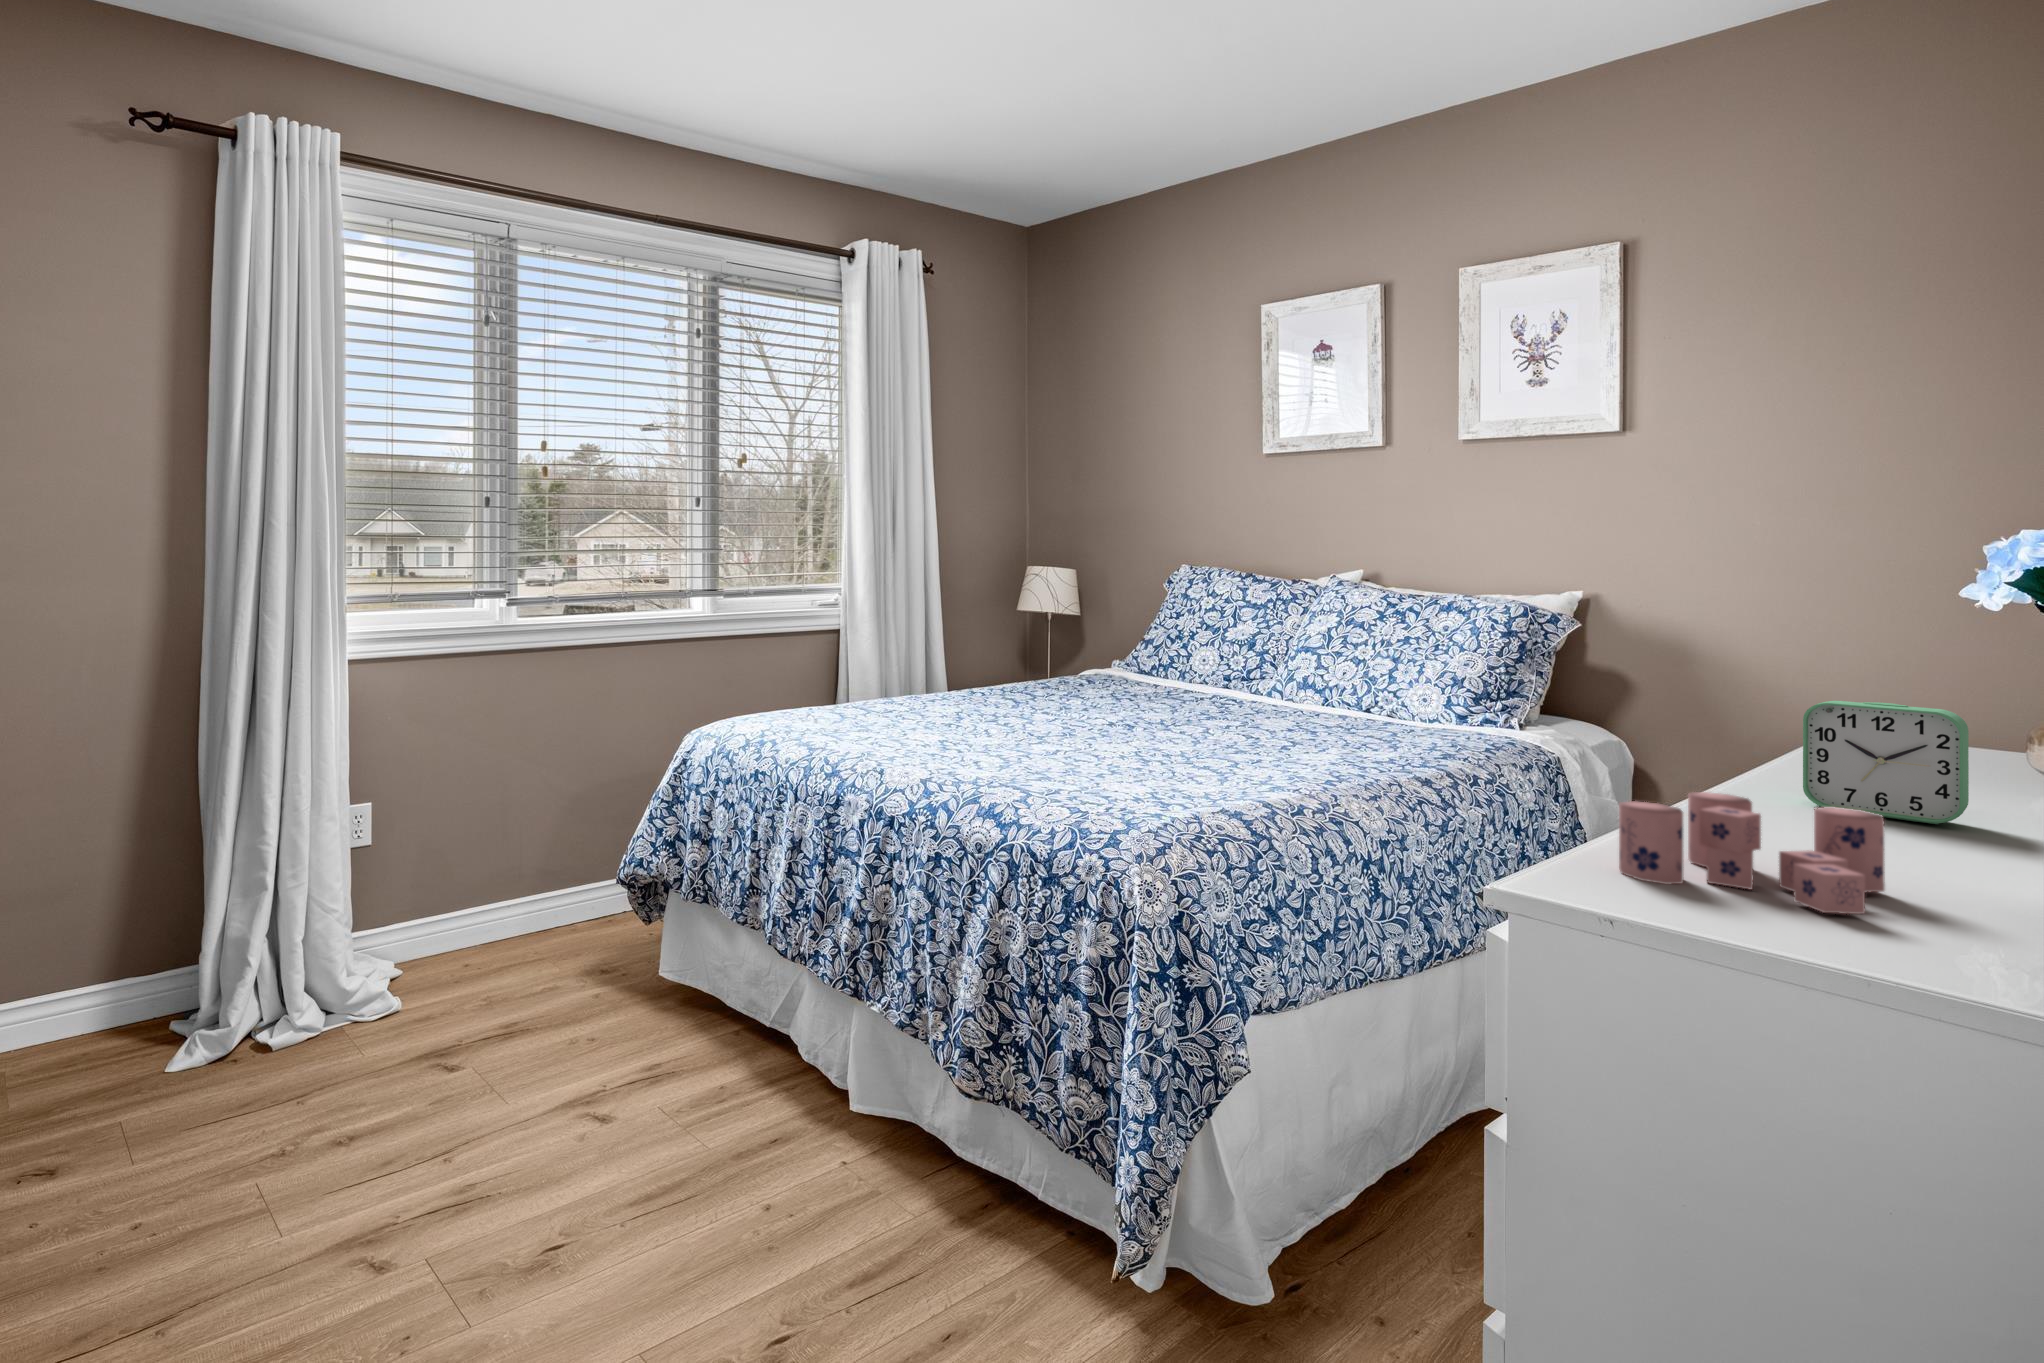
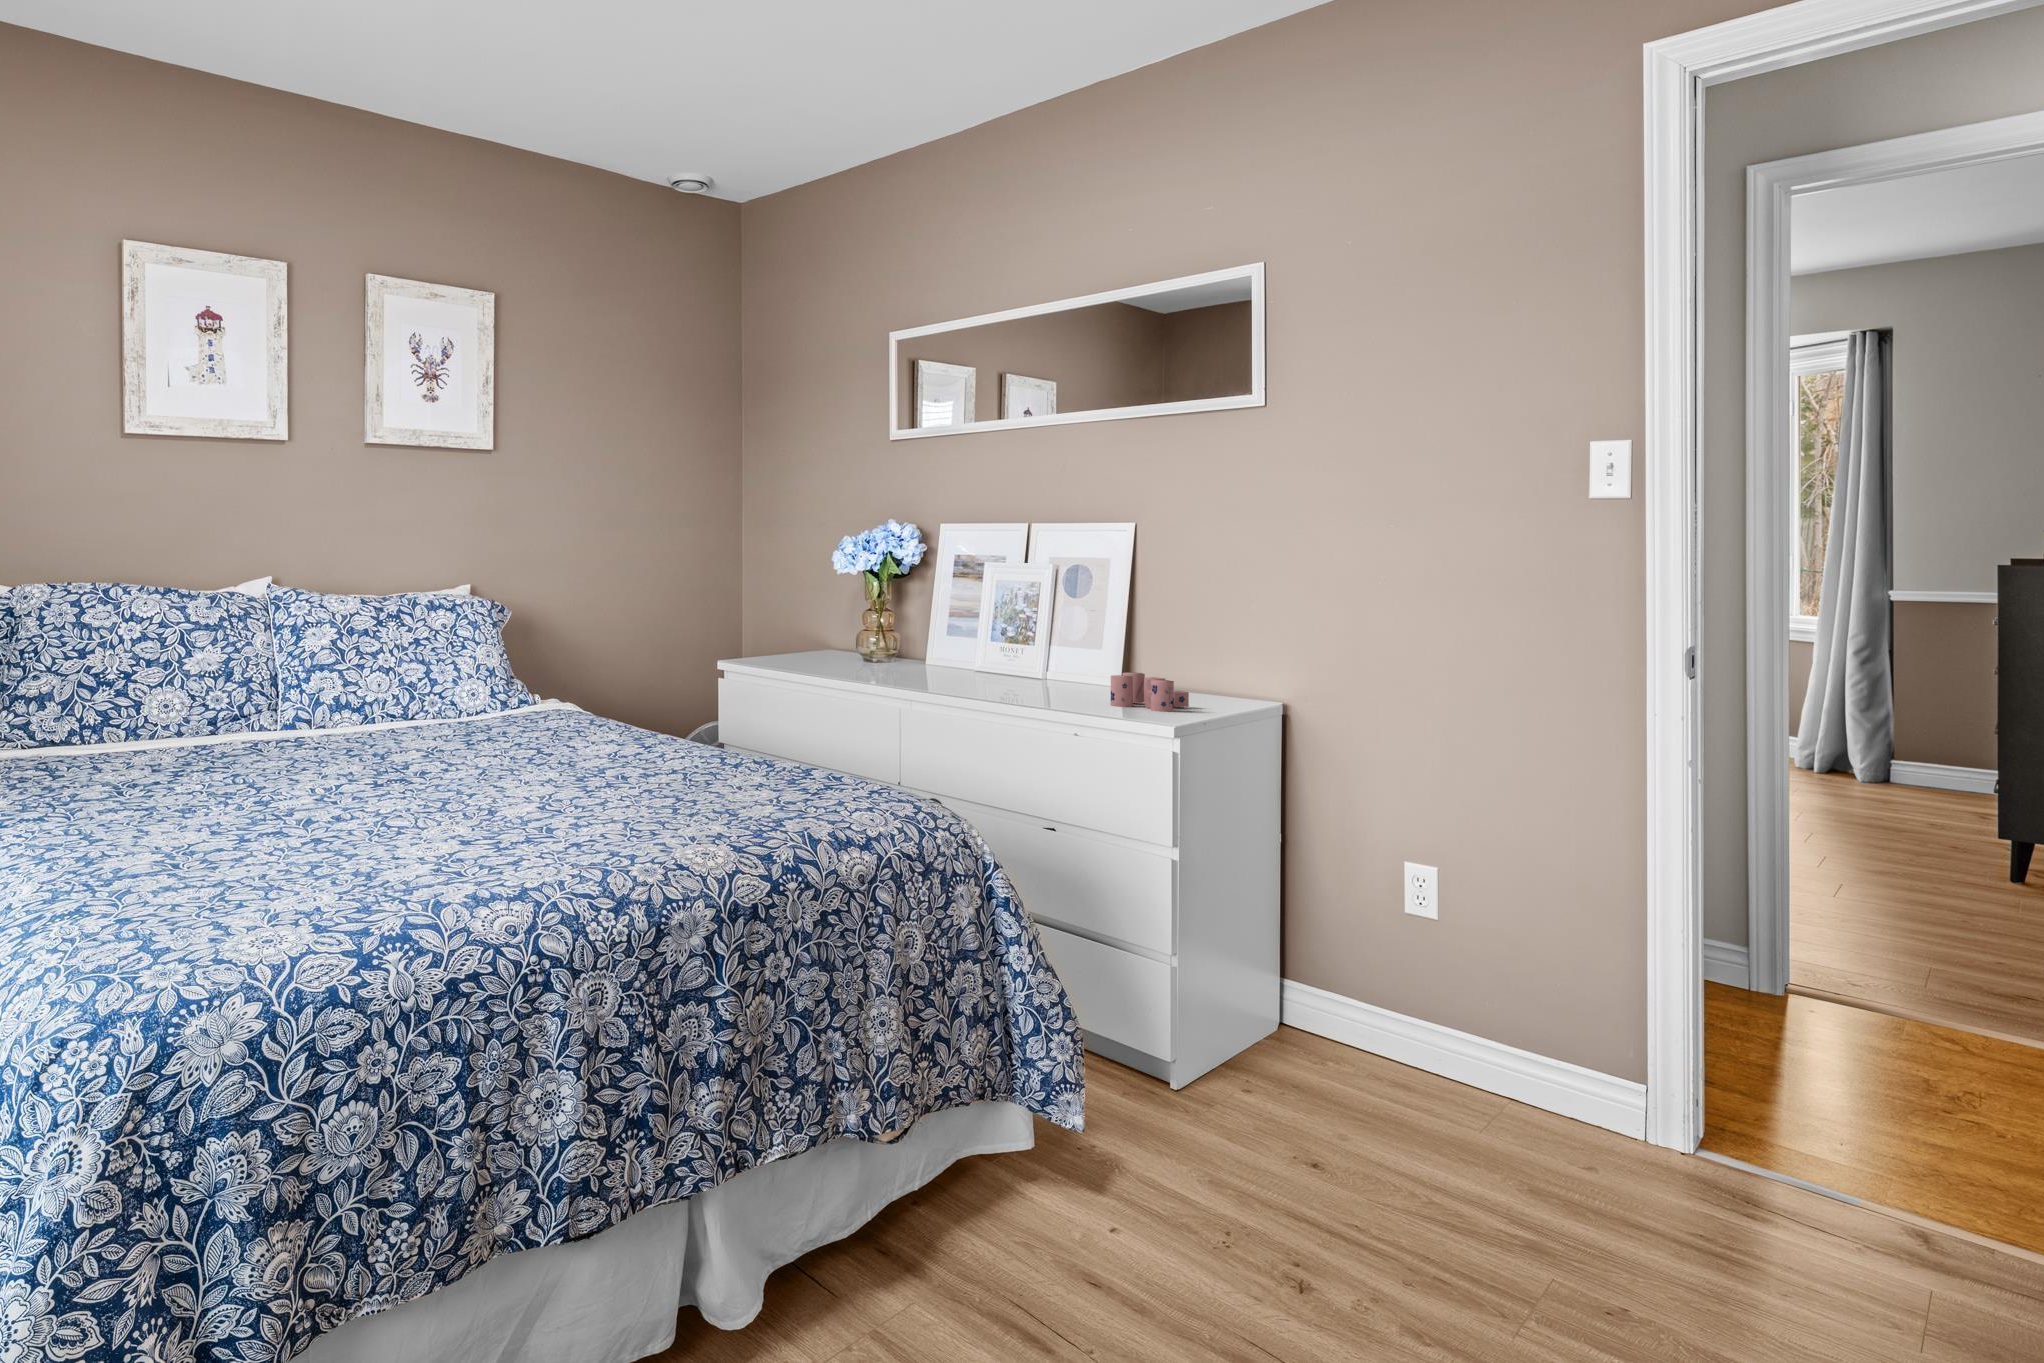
alarm clock: present [1803,701,1969,824] -> none [939,638,987,691]

